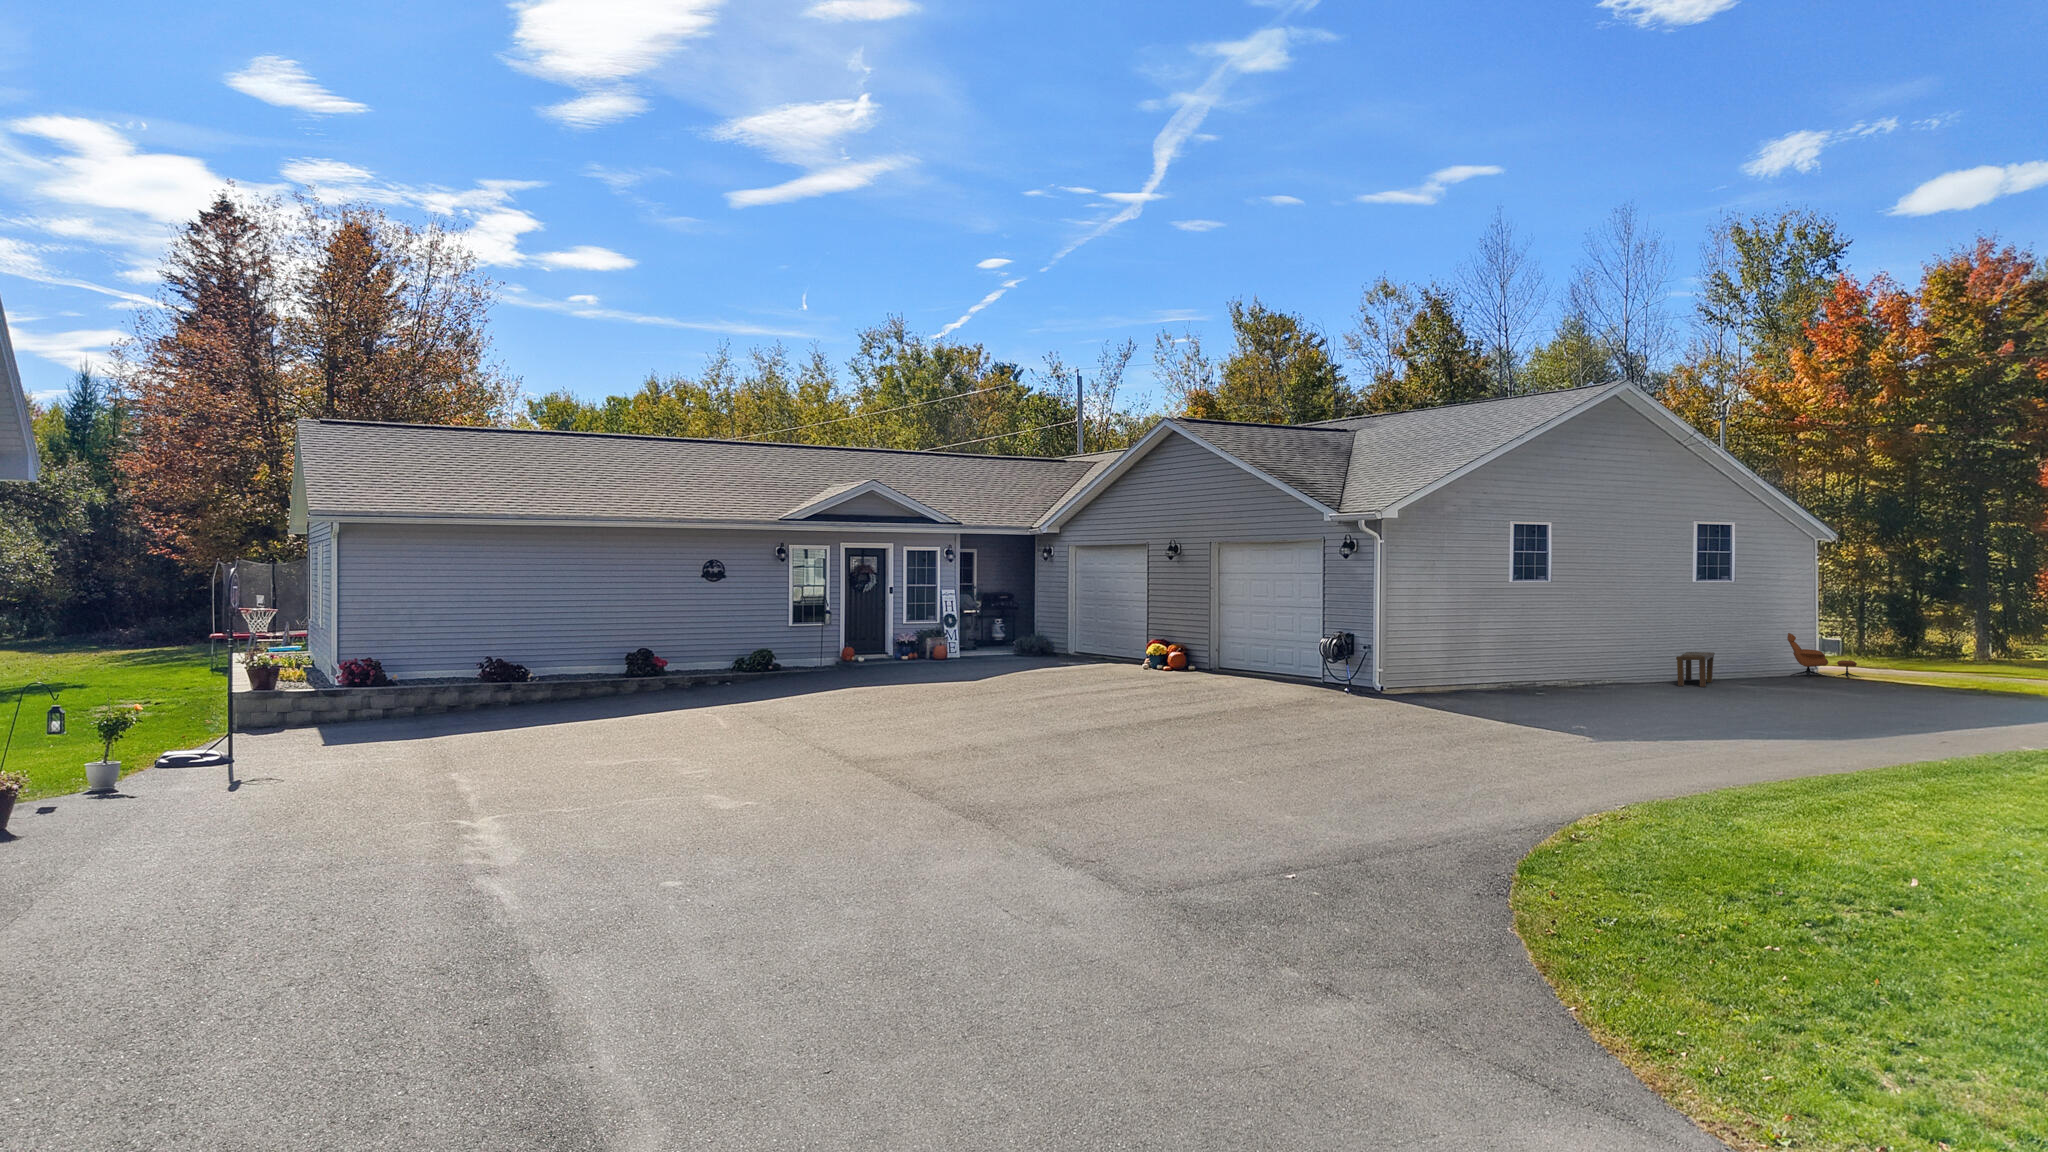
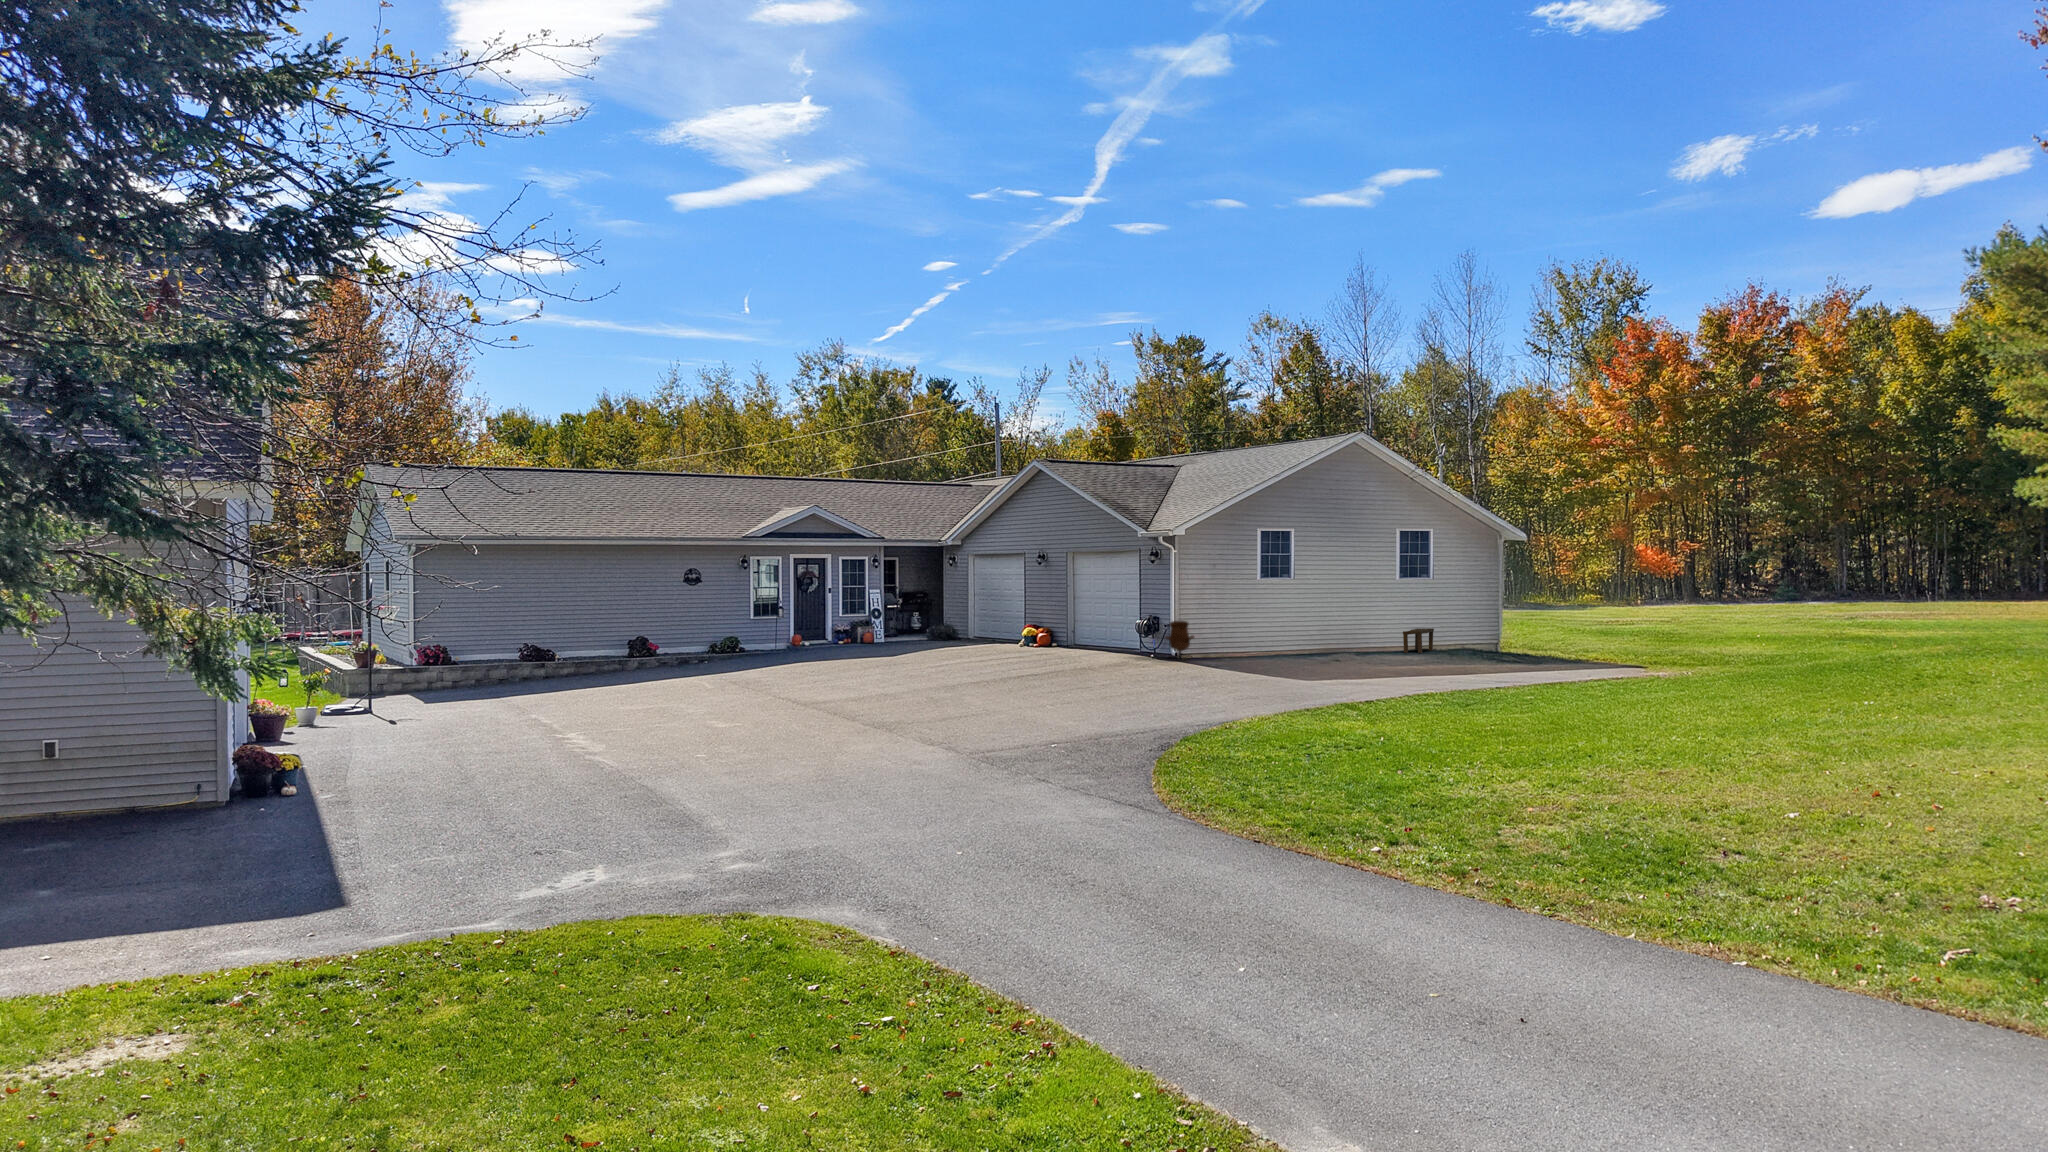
lounge chair: present [1787,633,1859,678] -> present [1165,621,1194,658]

